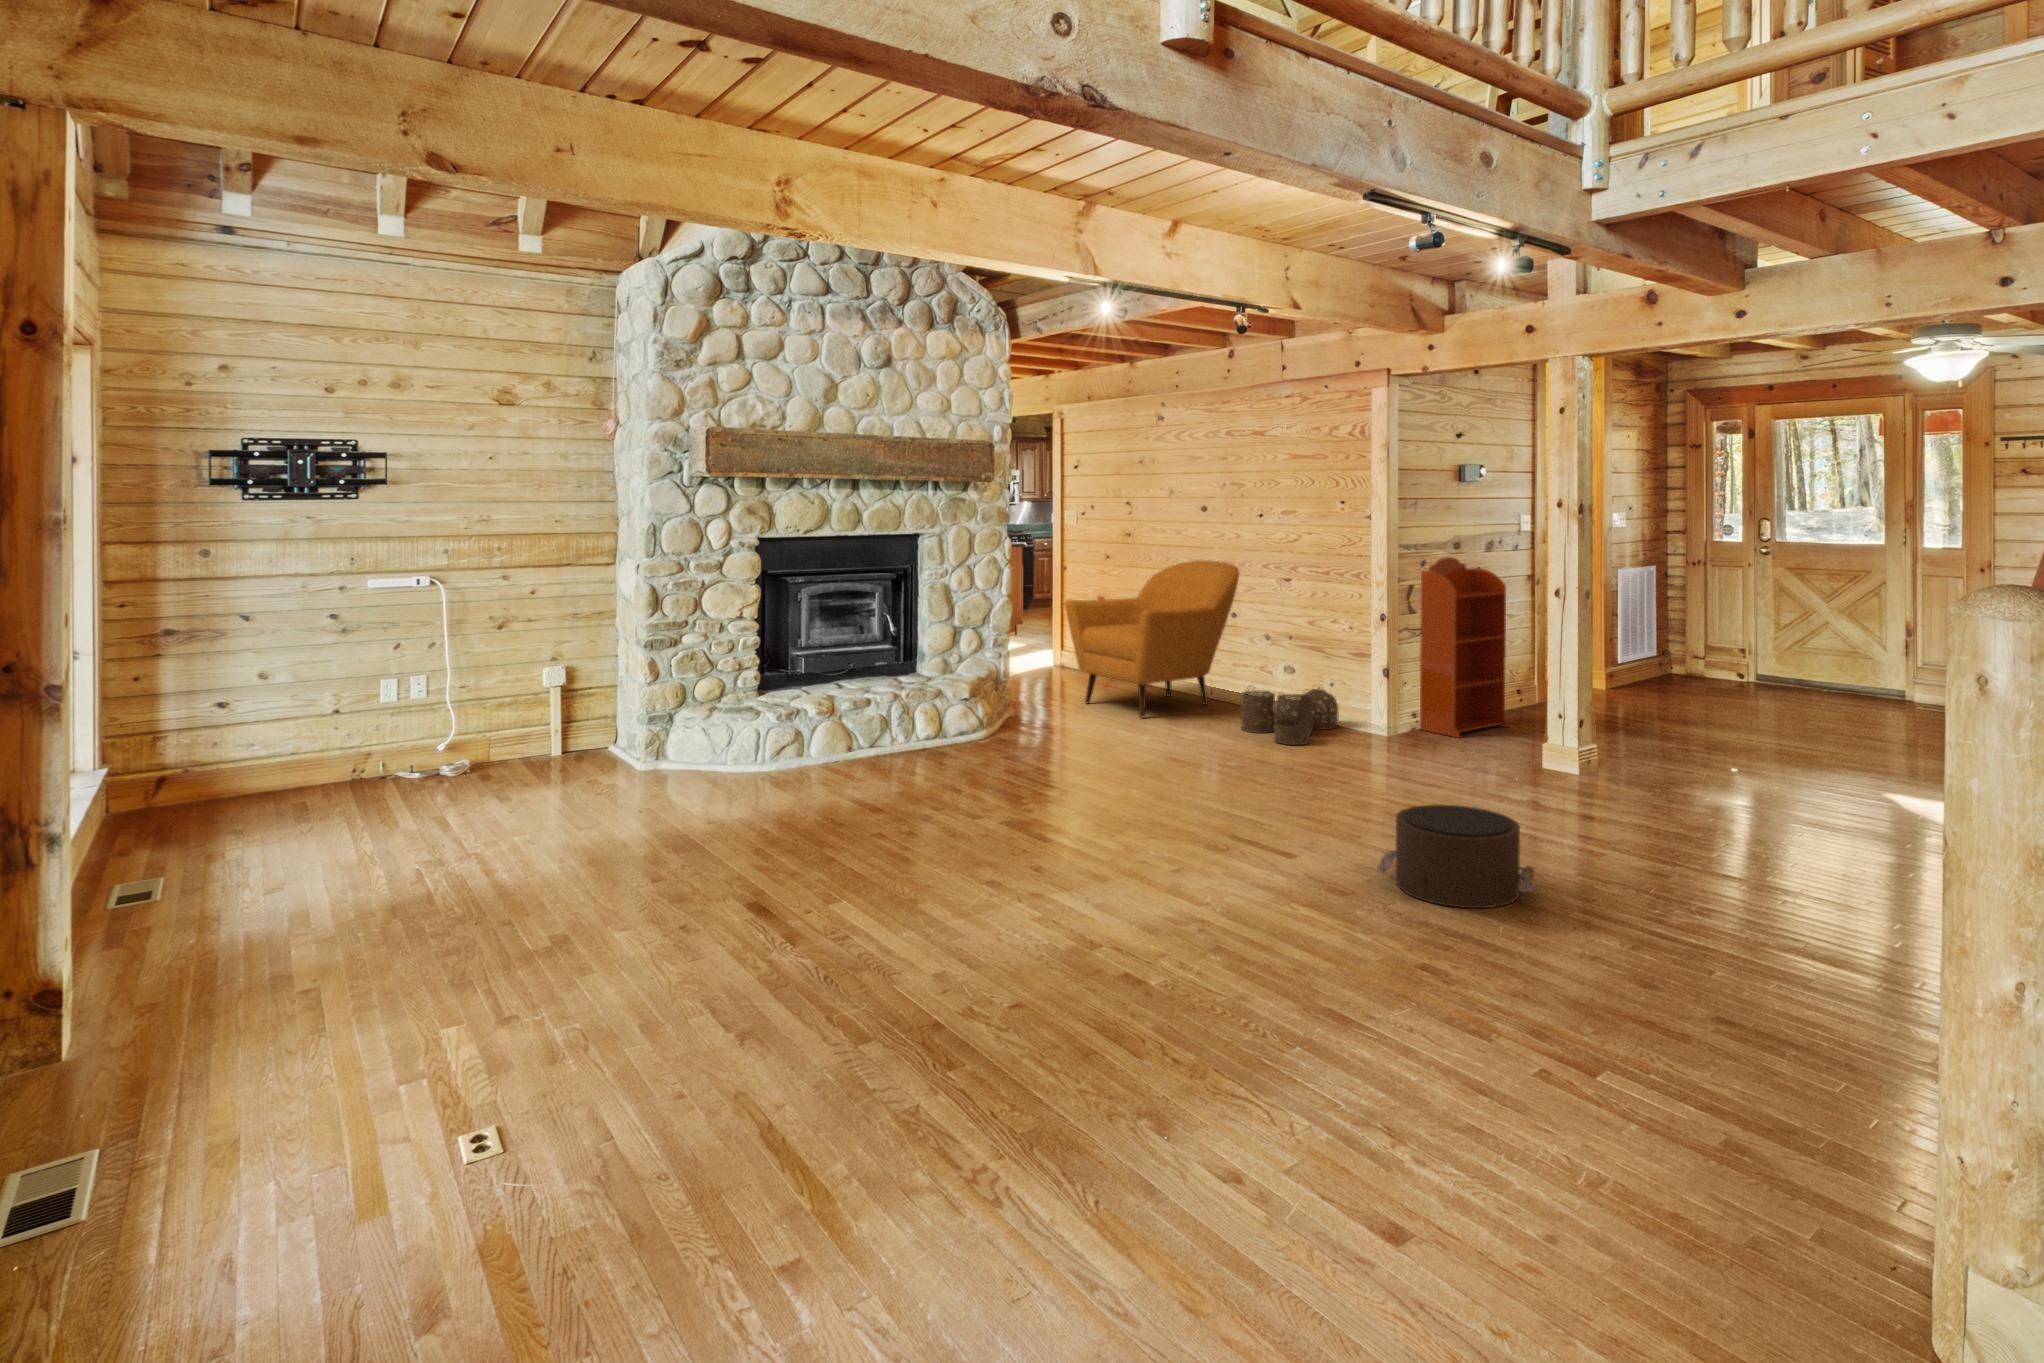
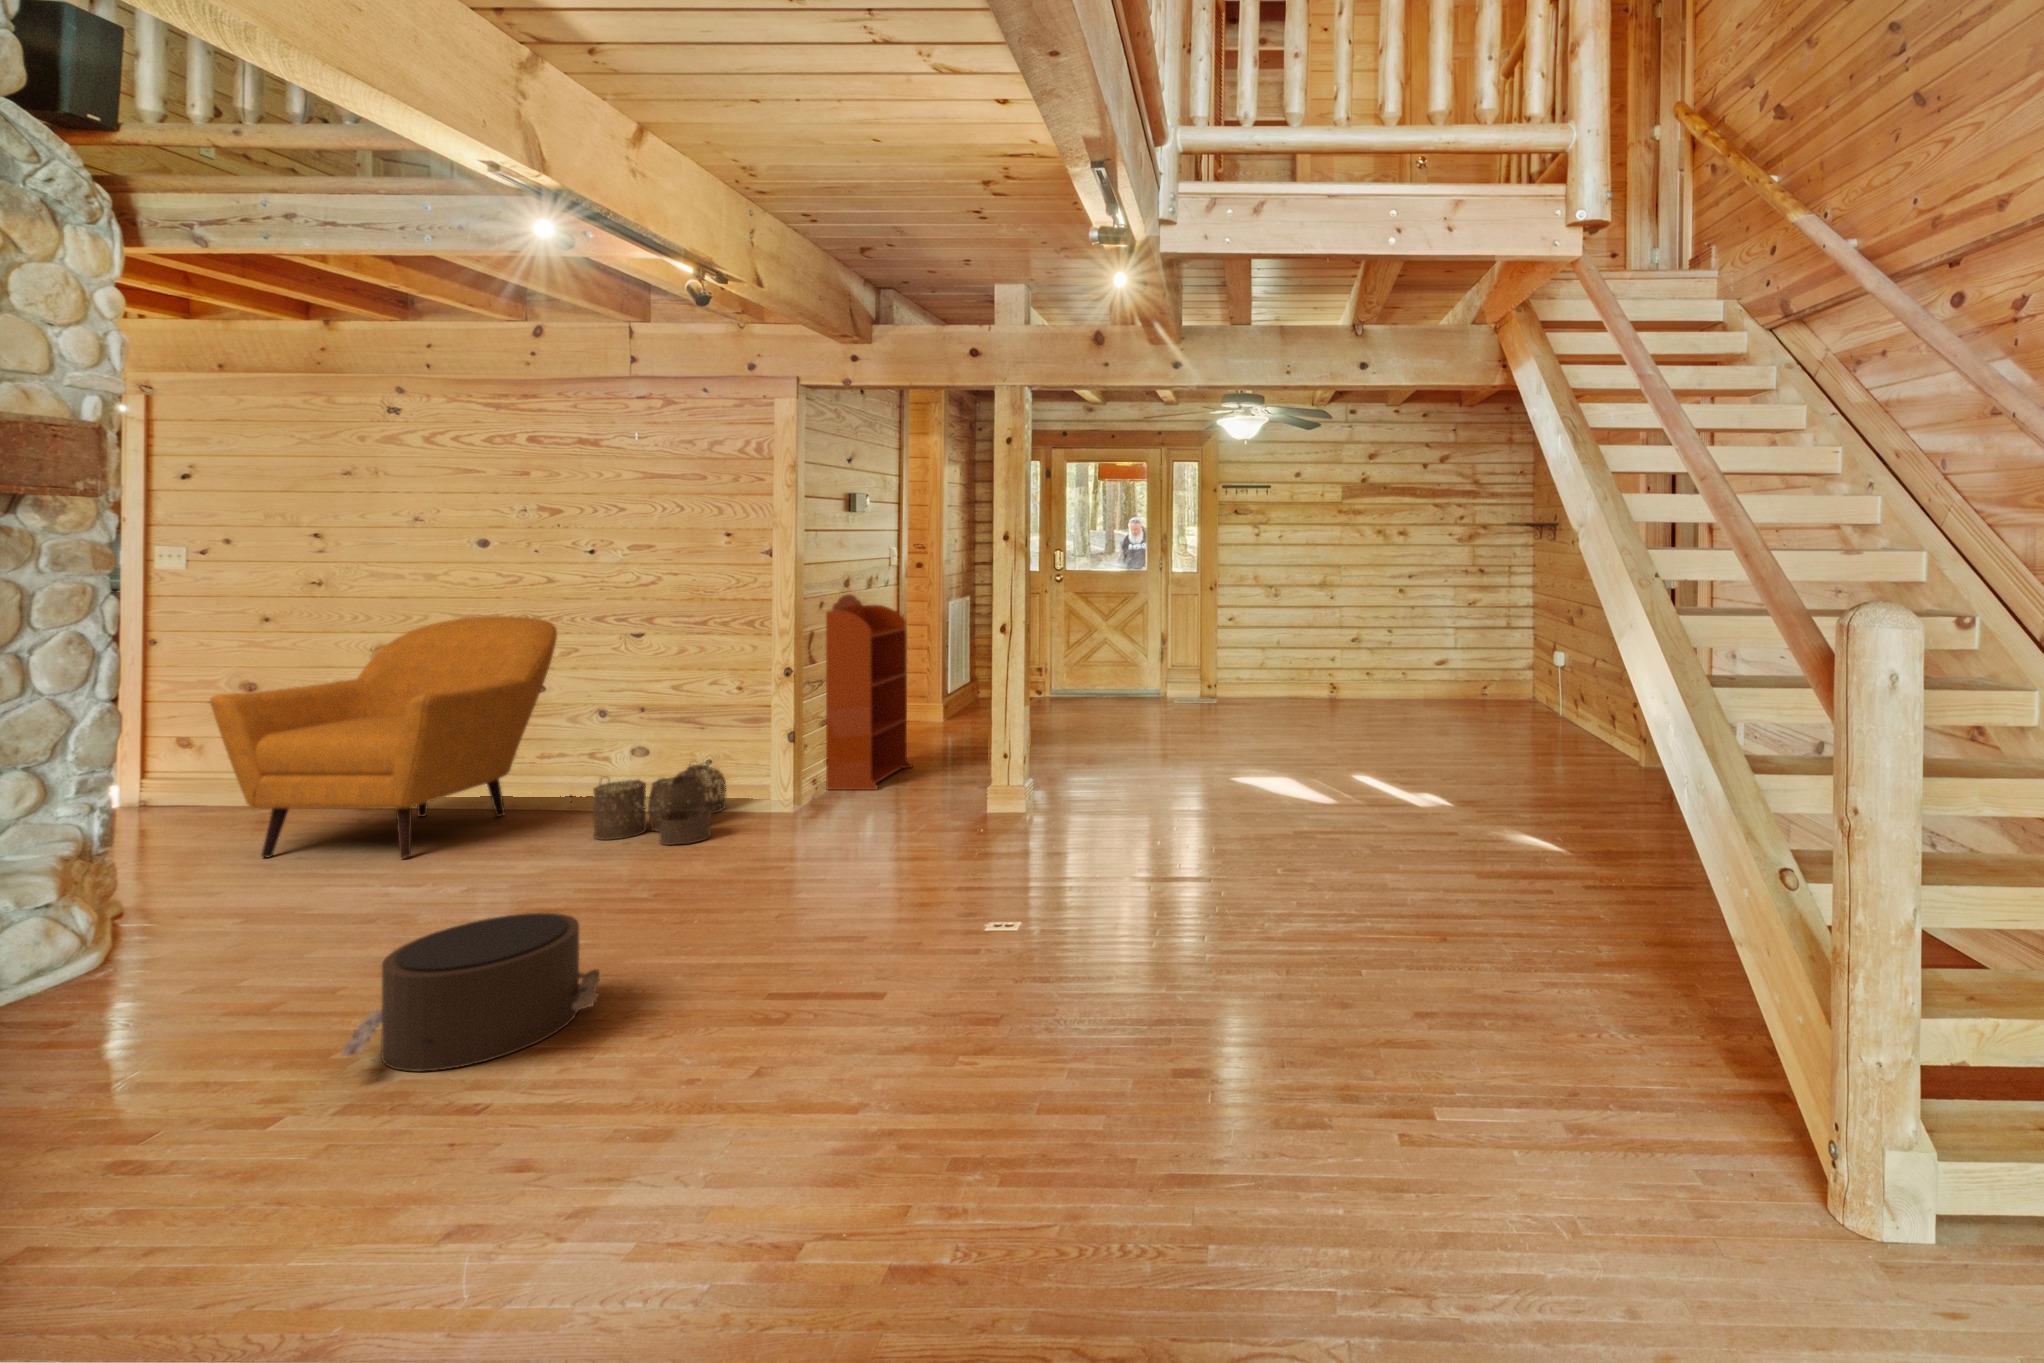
pouf: present [1378,805,1536,908] -> present [342,913,599,1072]

